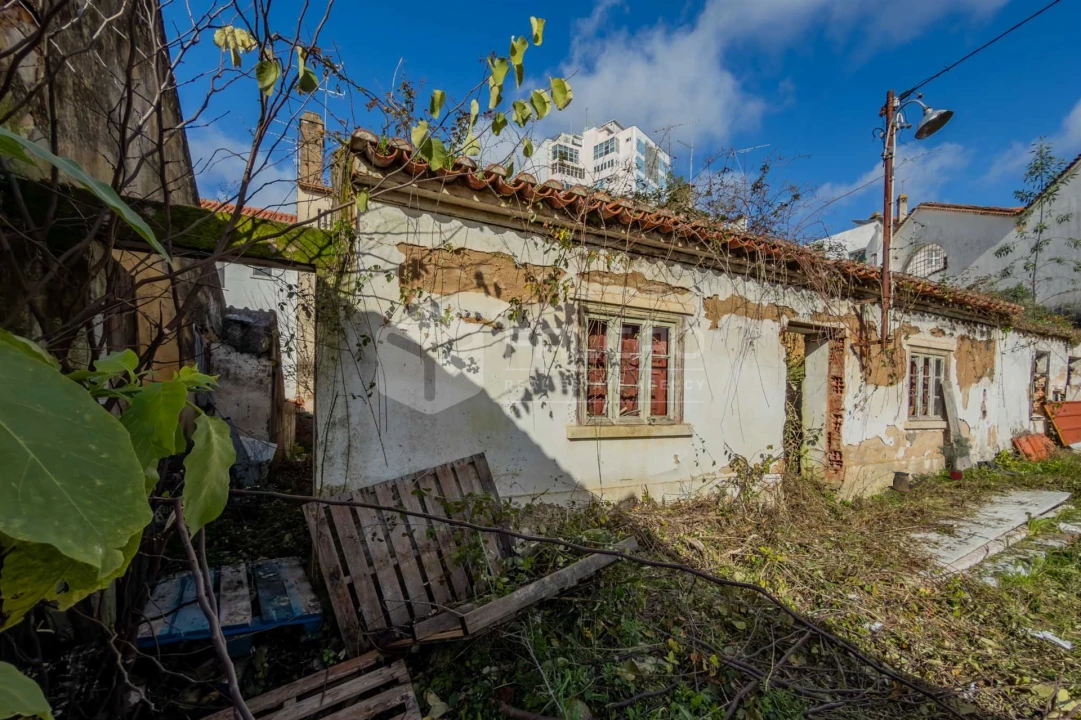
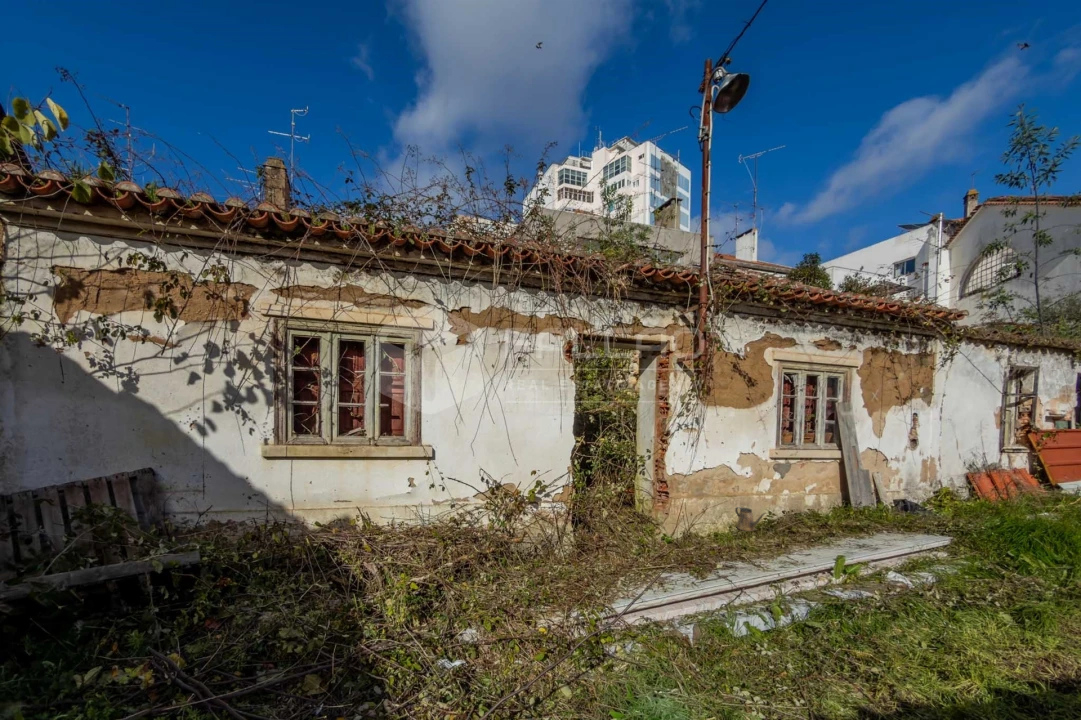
potted tree: present [937,432,973,480] -> none [813,462,855,521]

